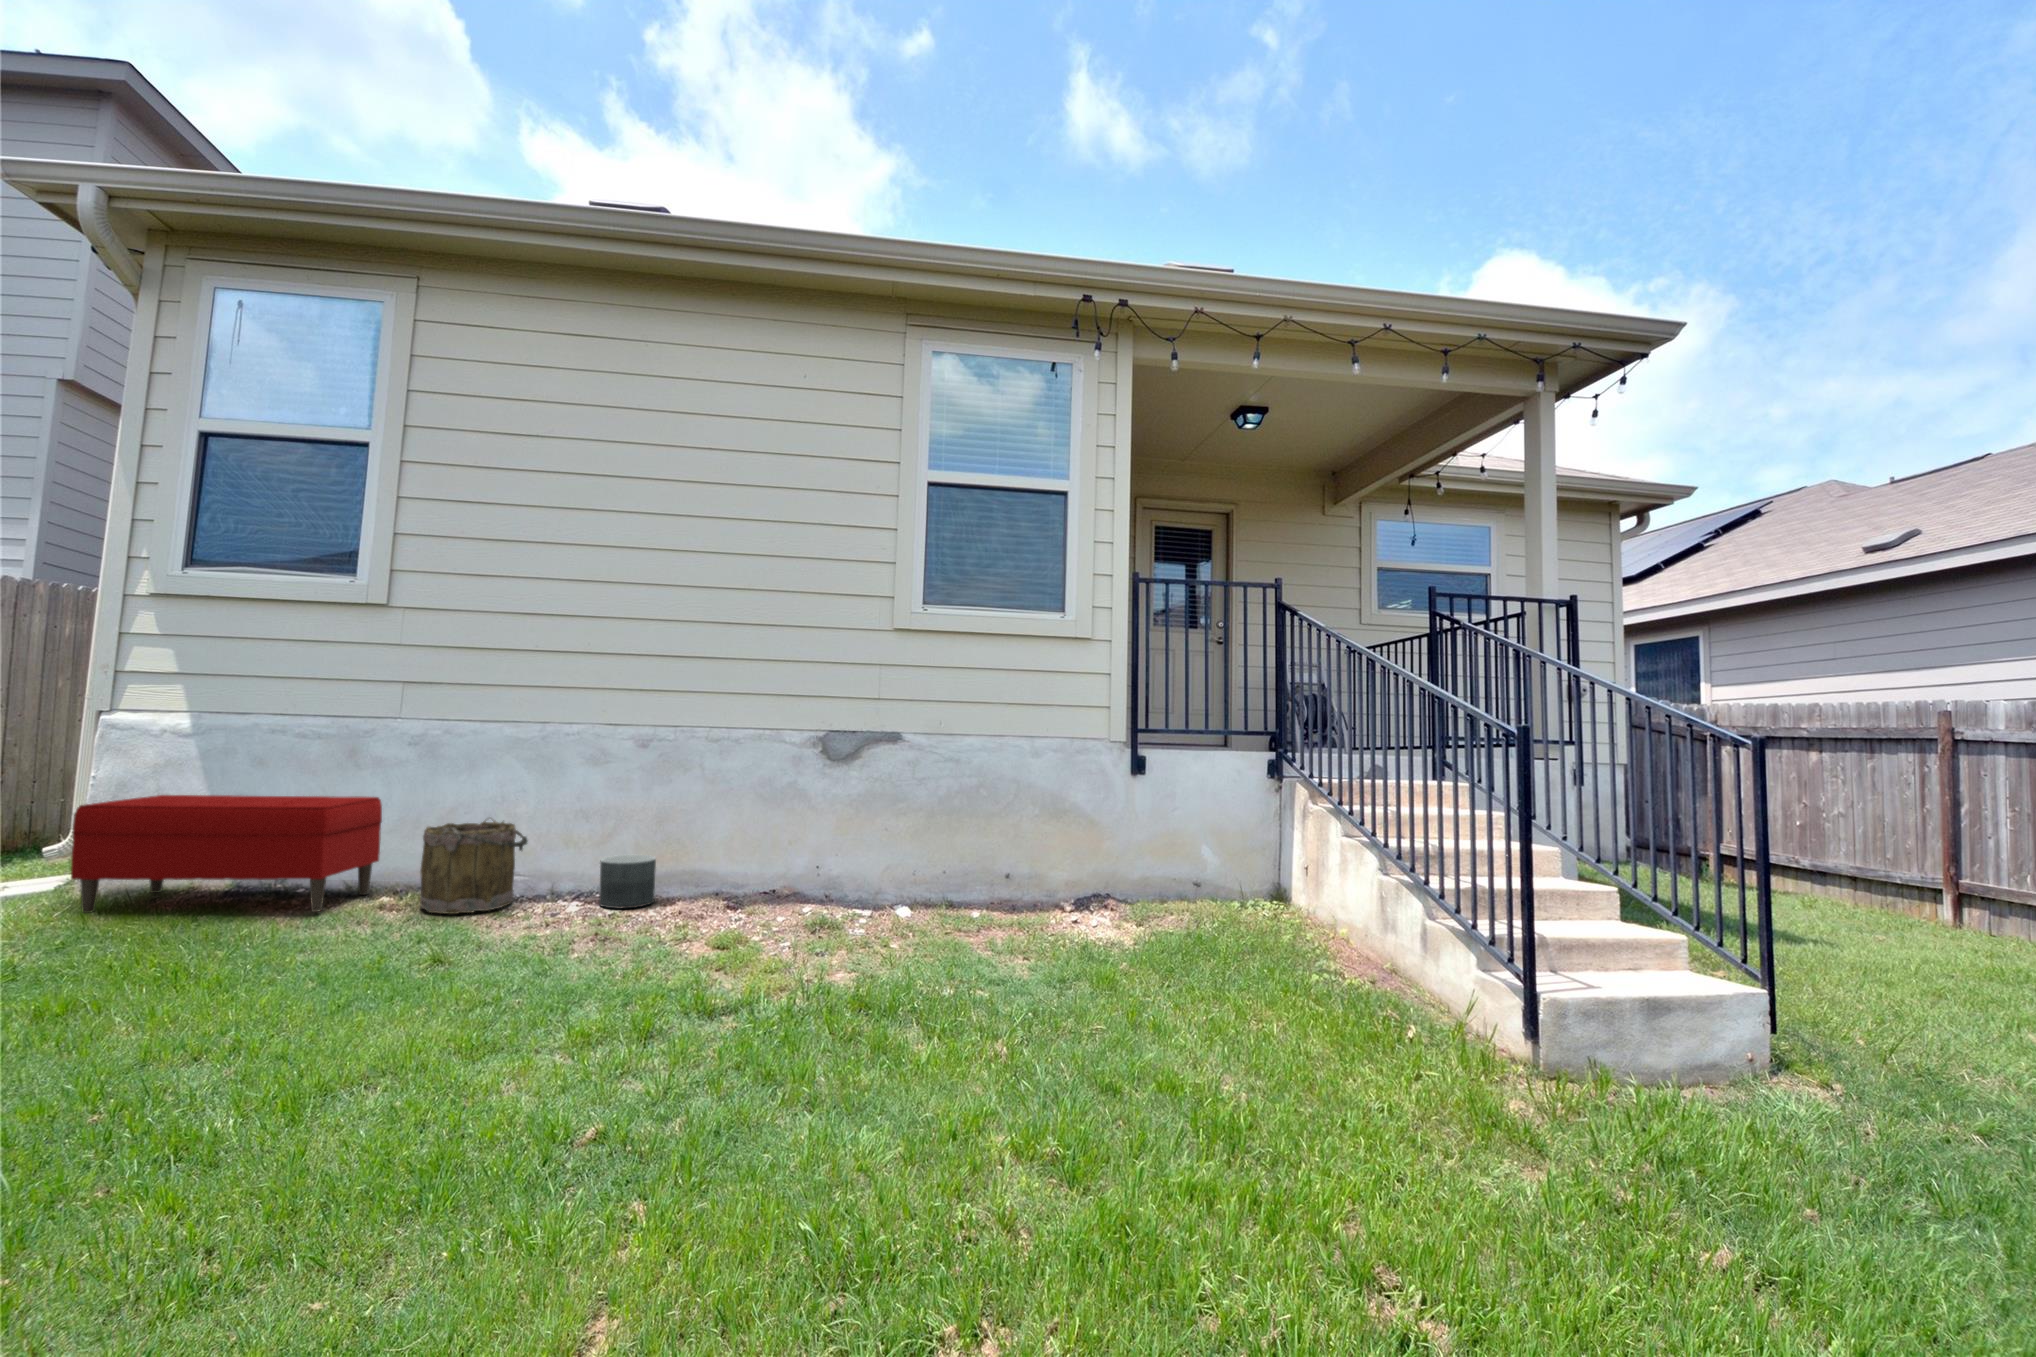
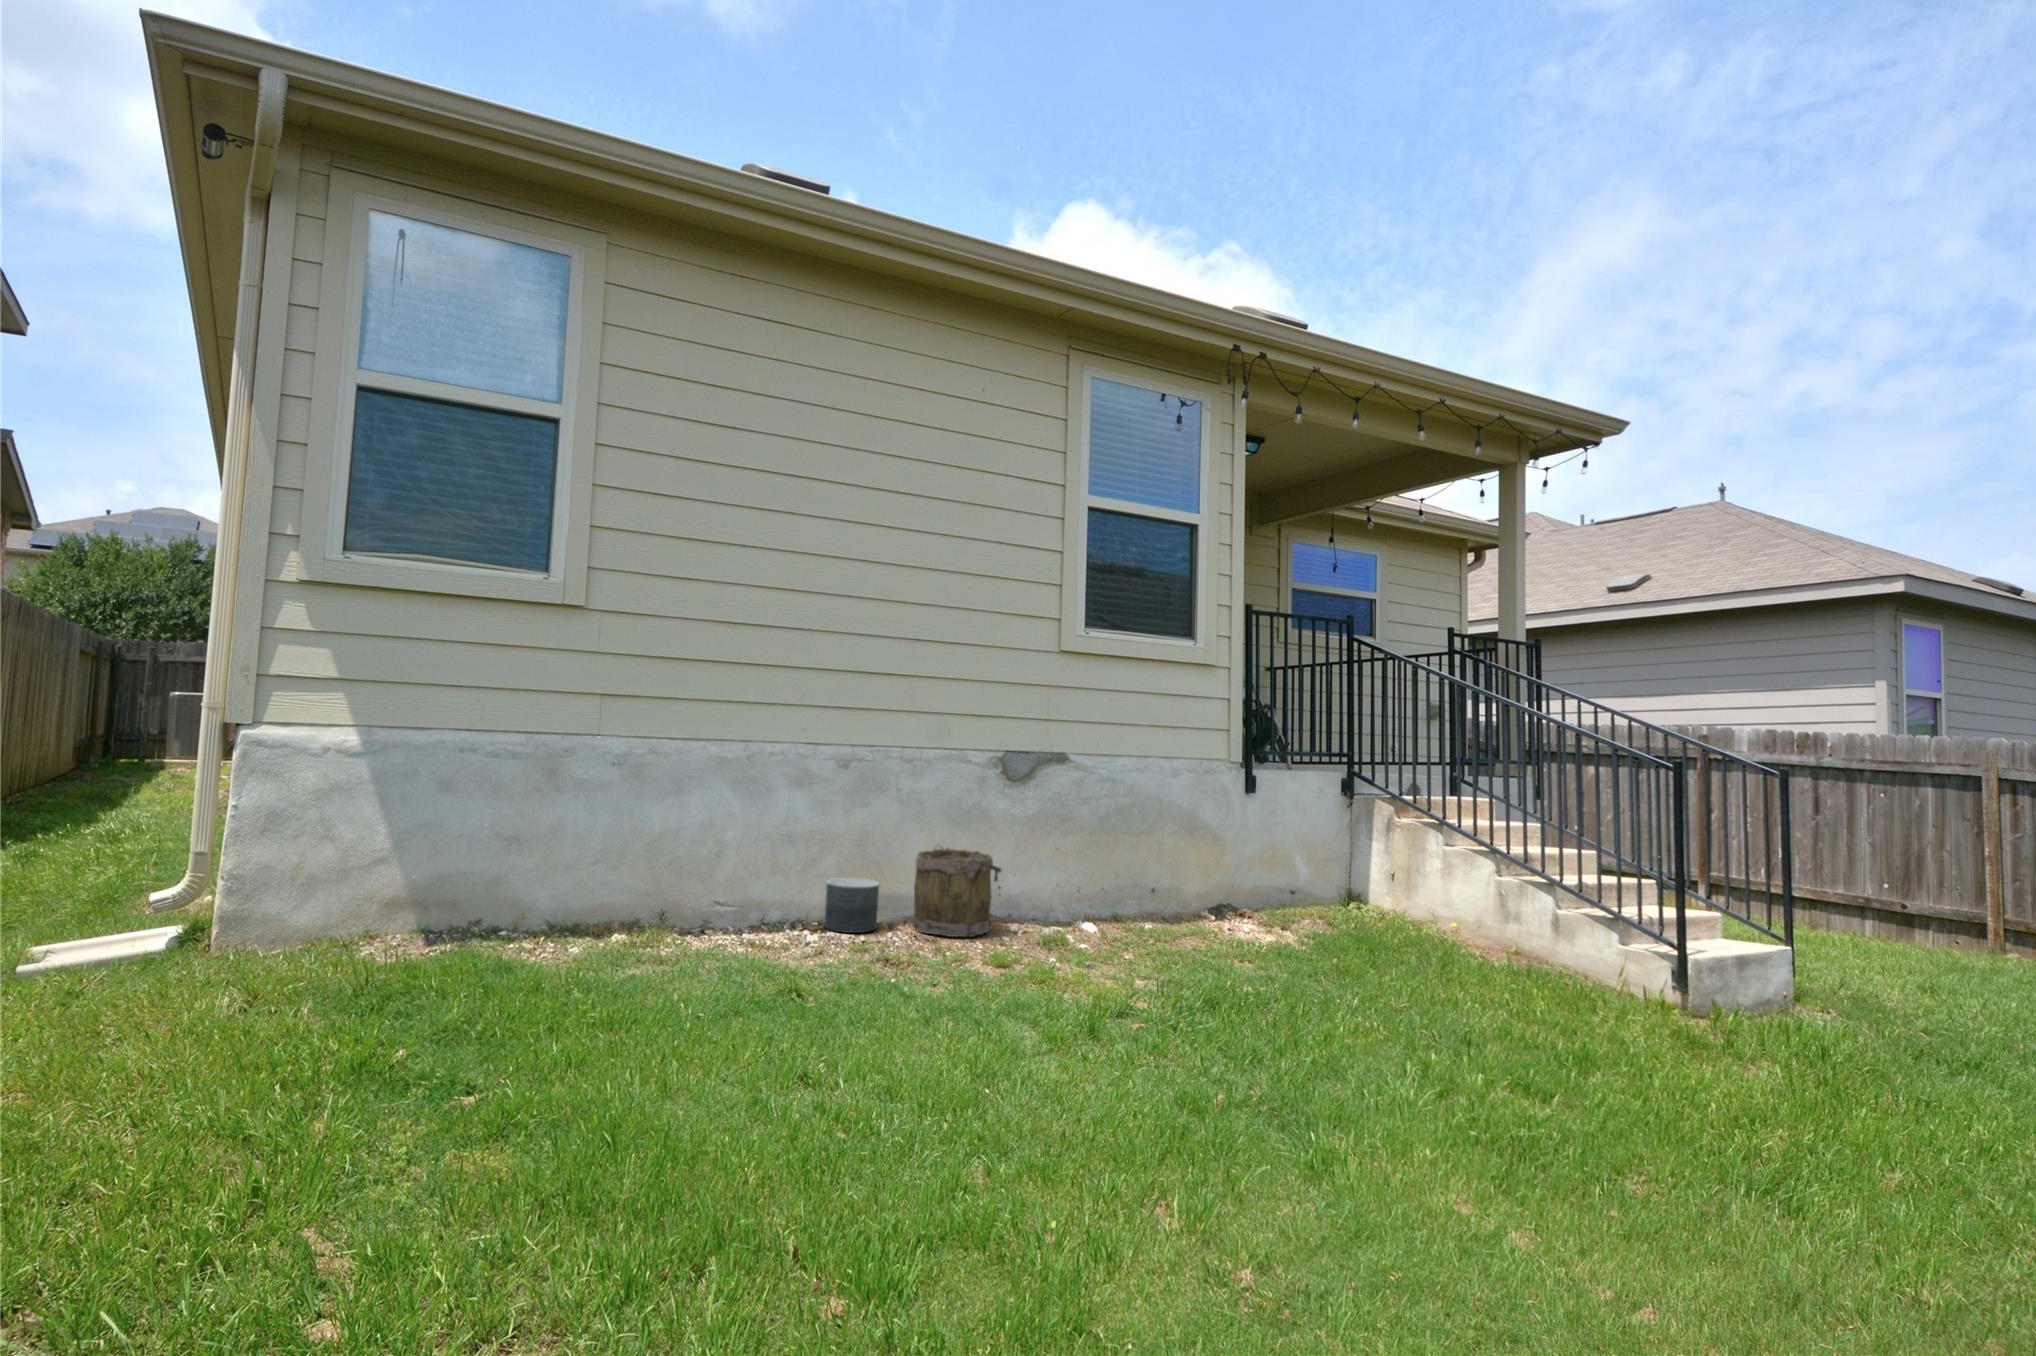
bench: present [71,795,382,913] -> none [329,824,613,966]
bucket: present [420,818,527,914] -> present [913,847,1001,937]

